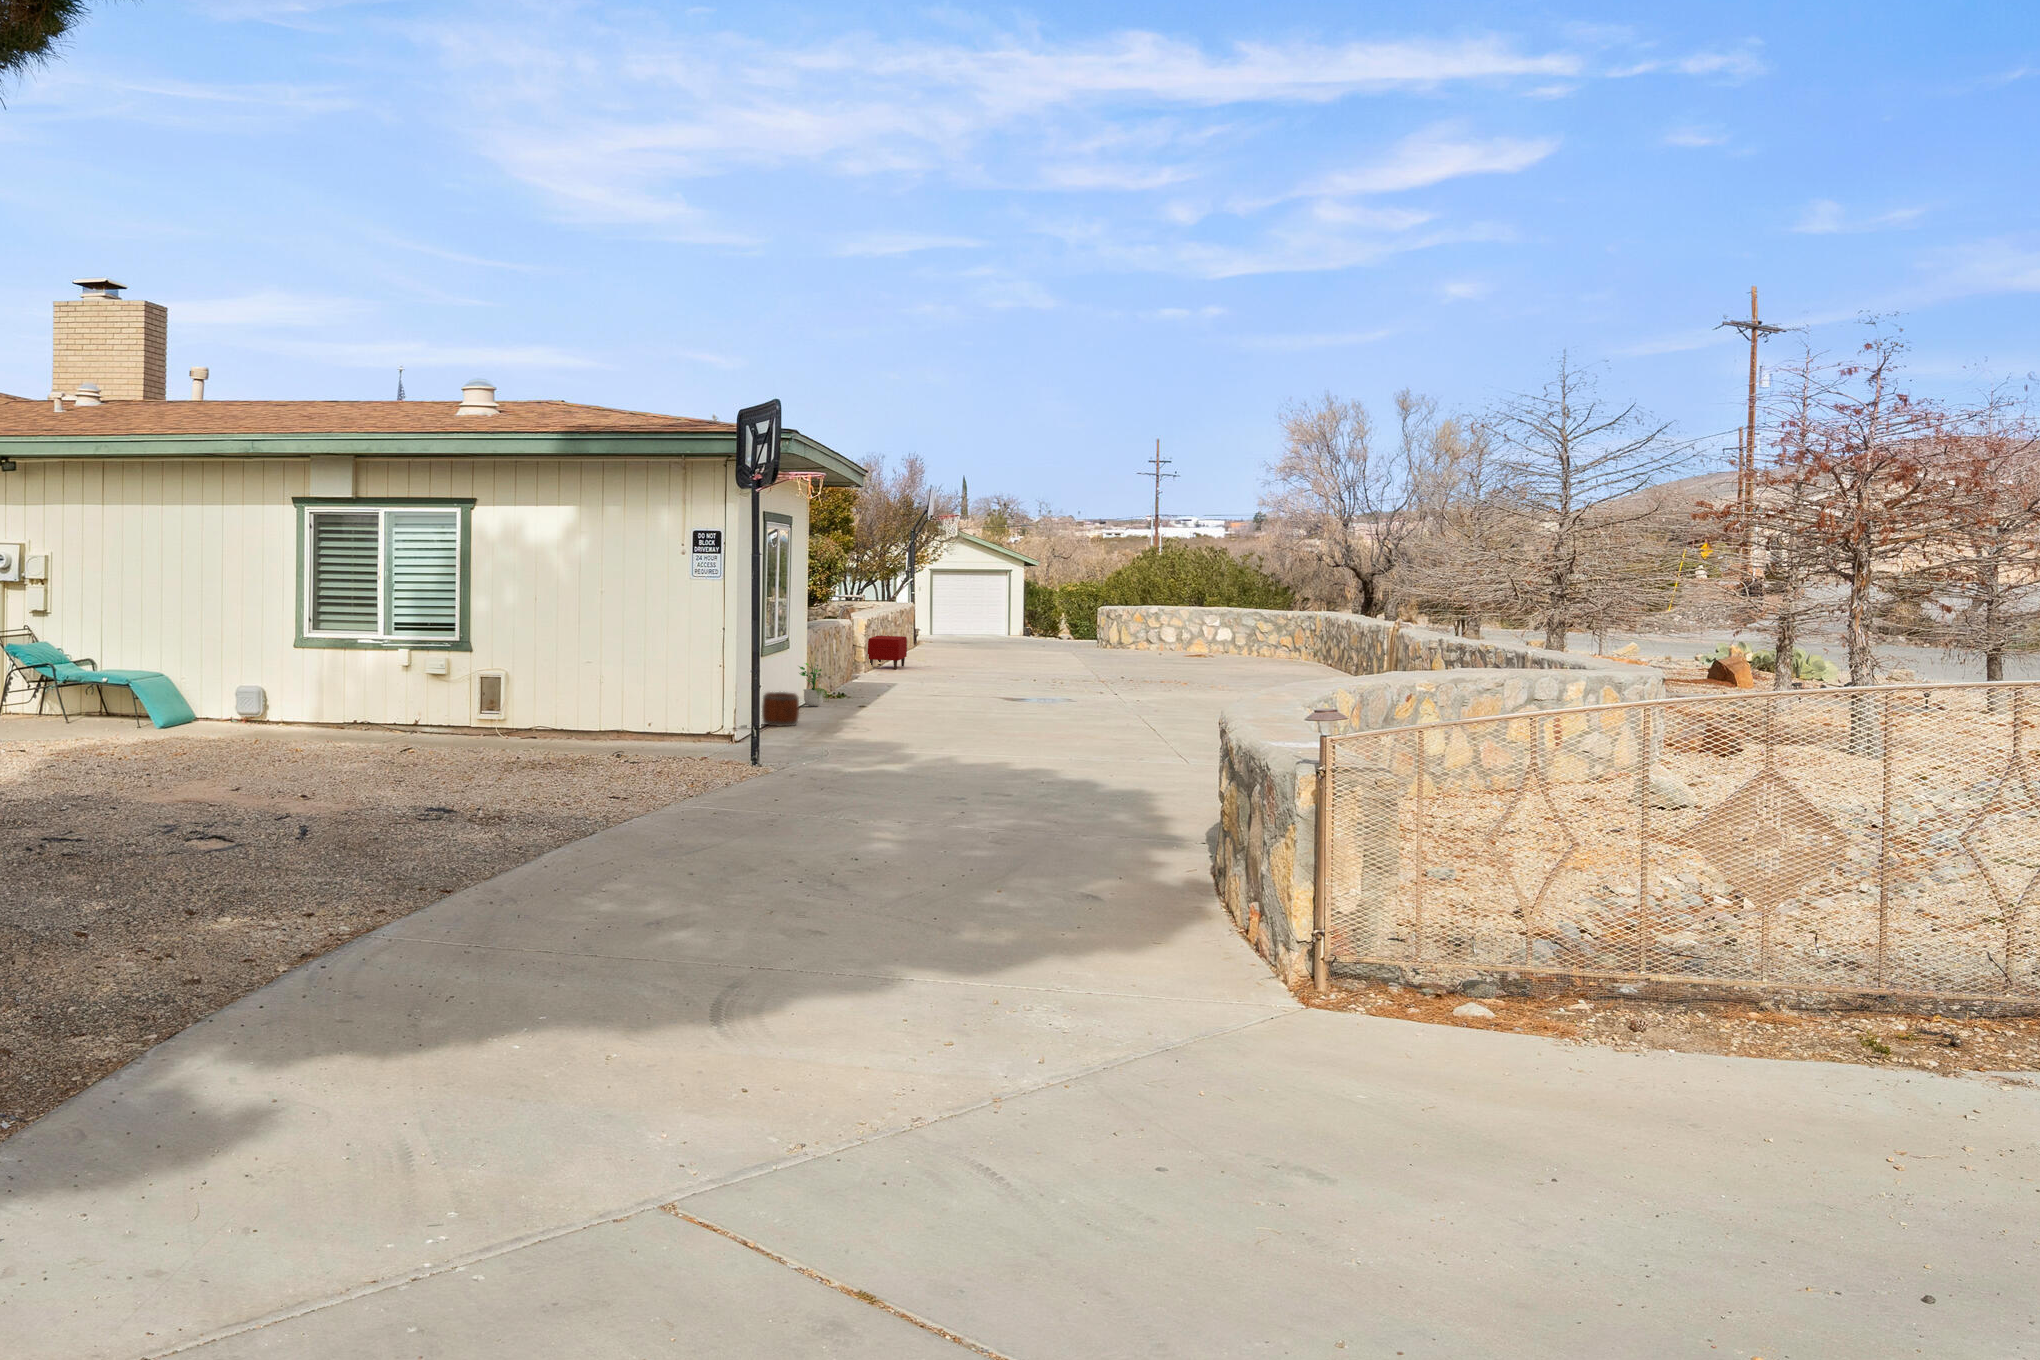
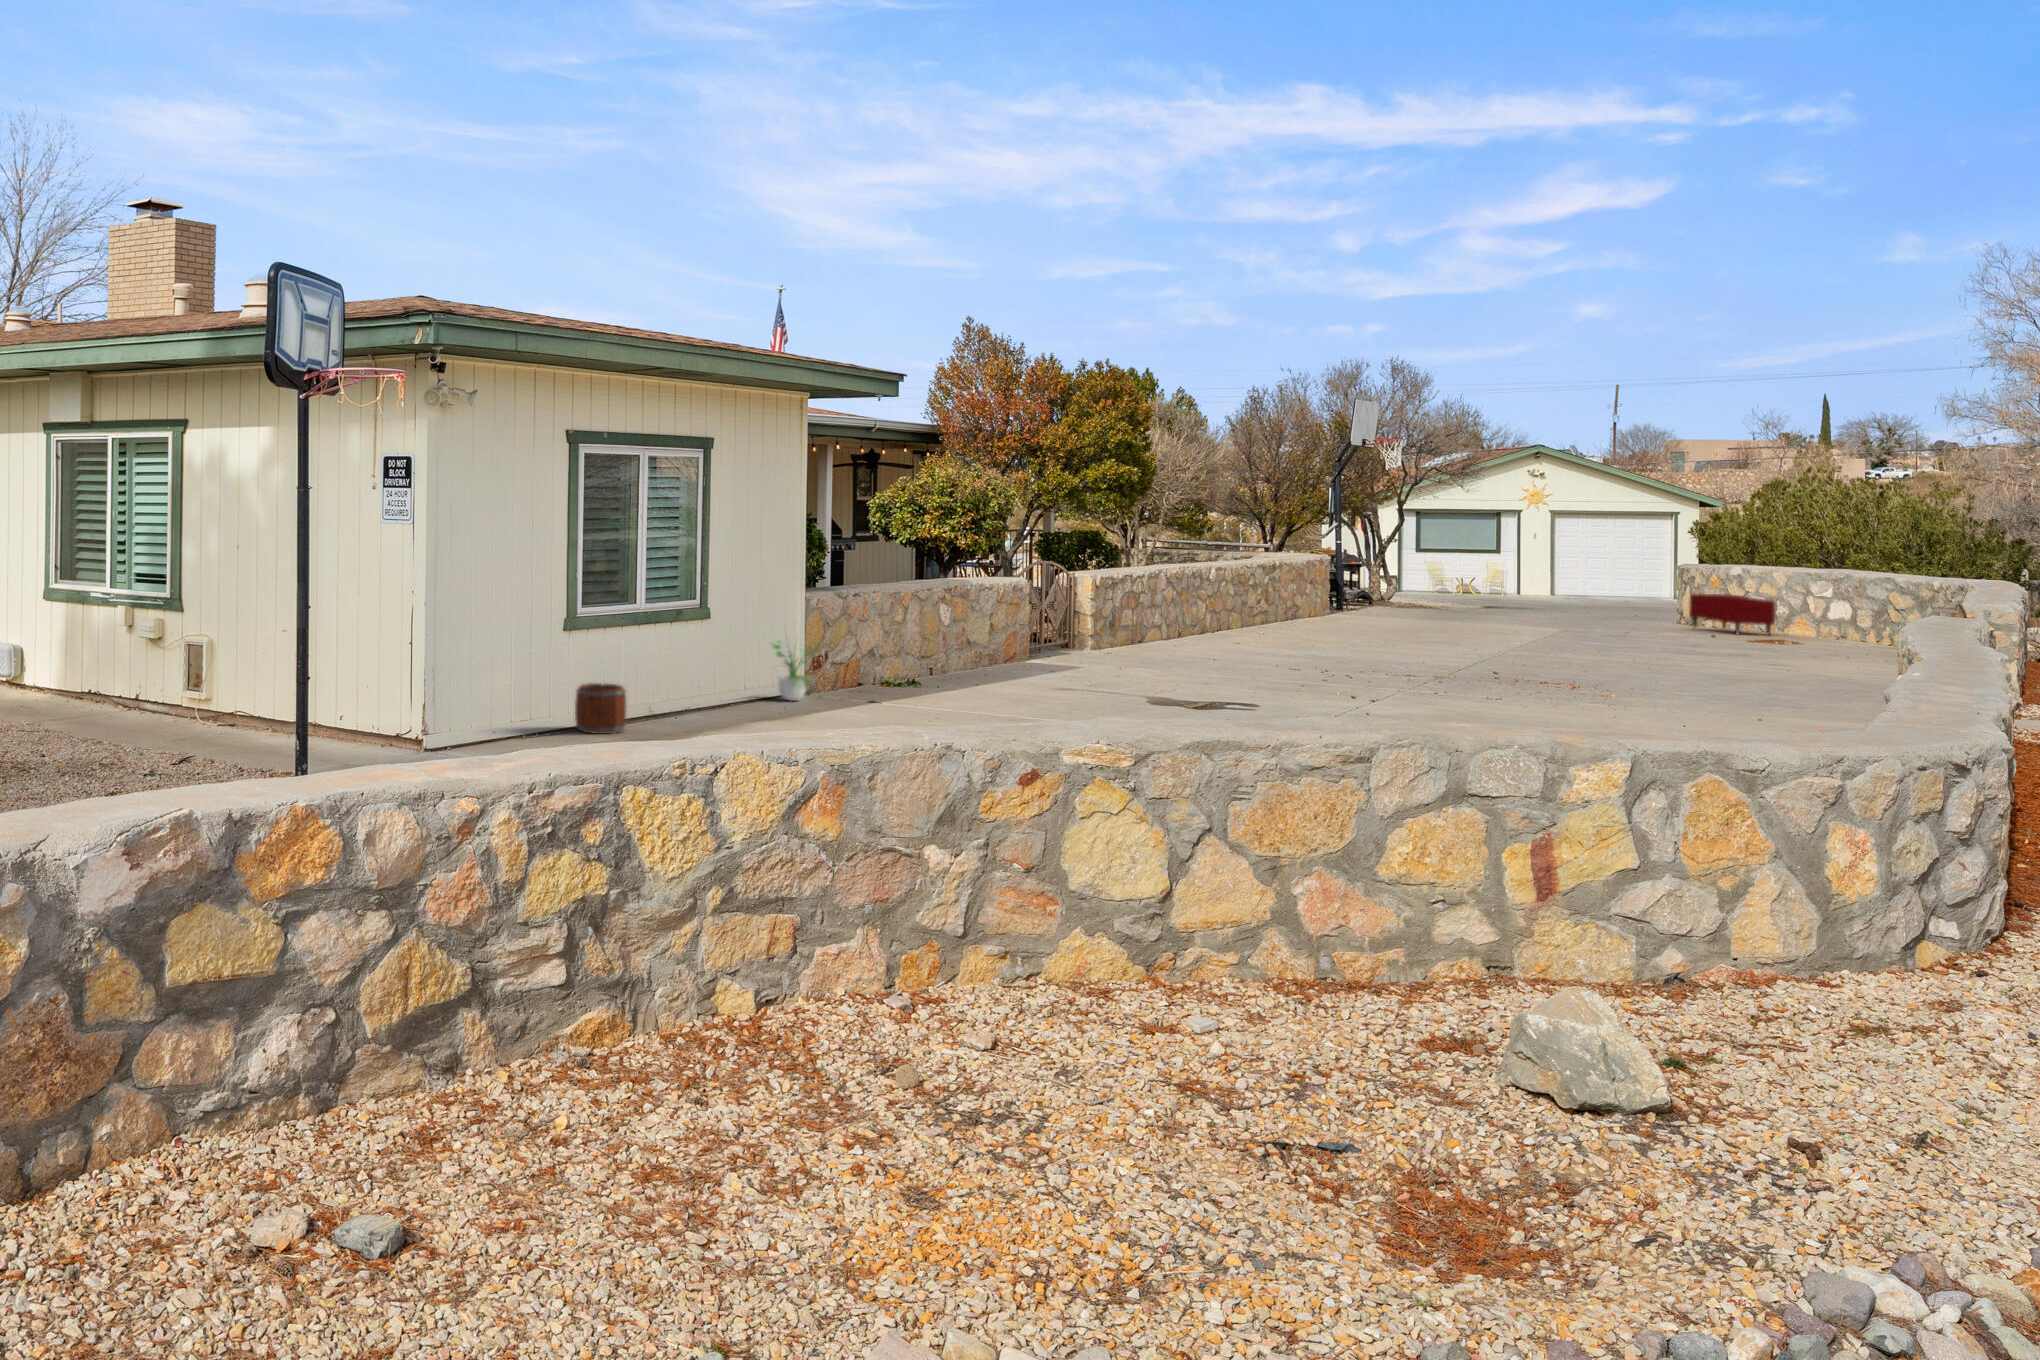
bench: present [867,636,907,670] -> present [1689,594,1775,635]

